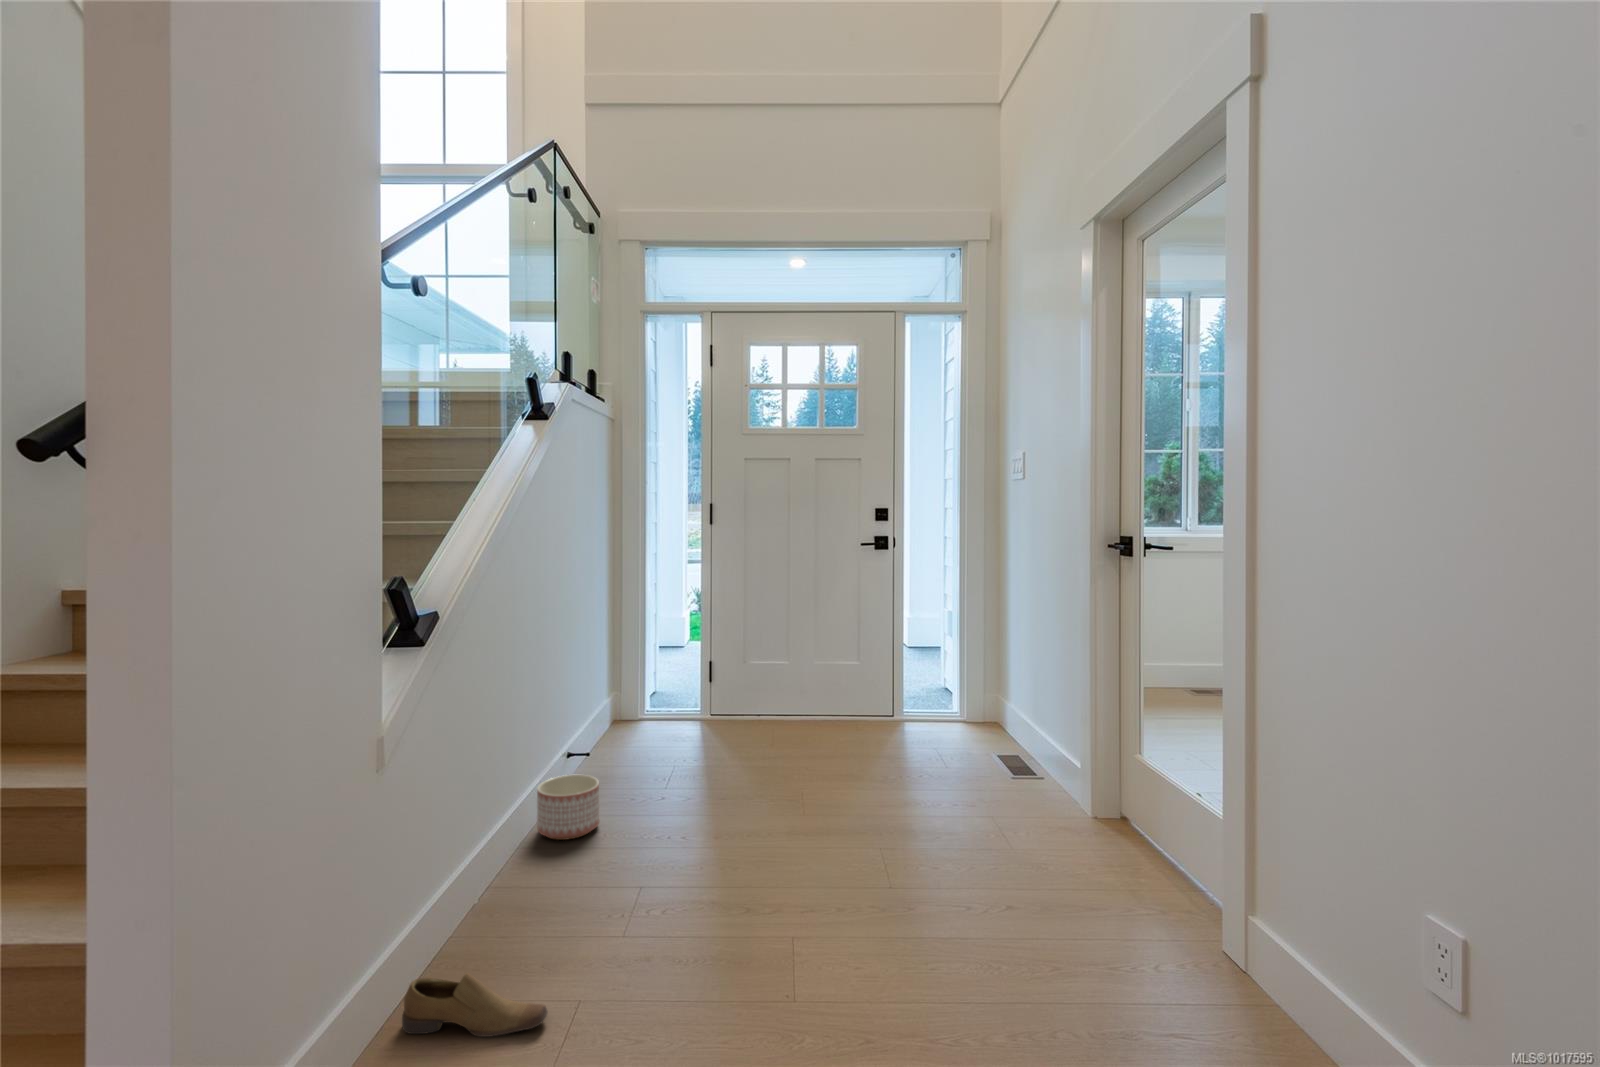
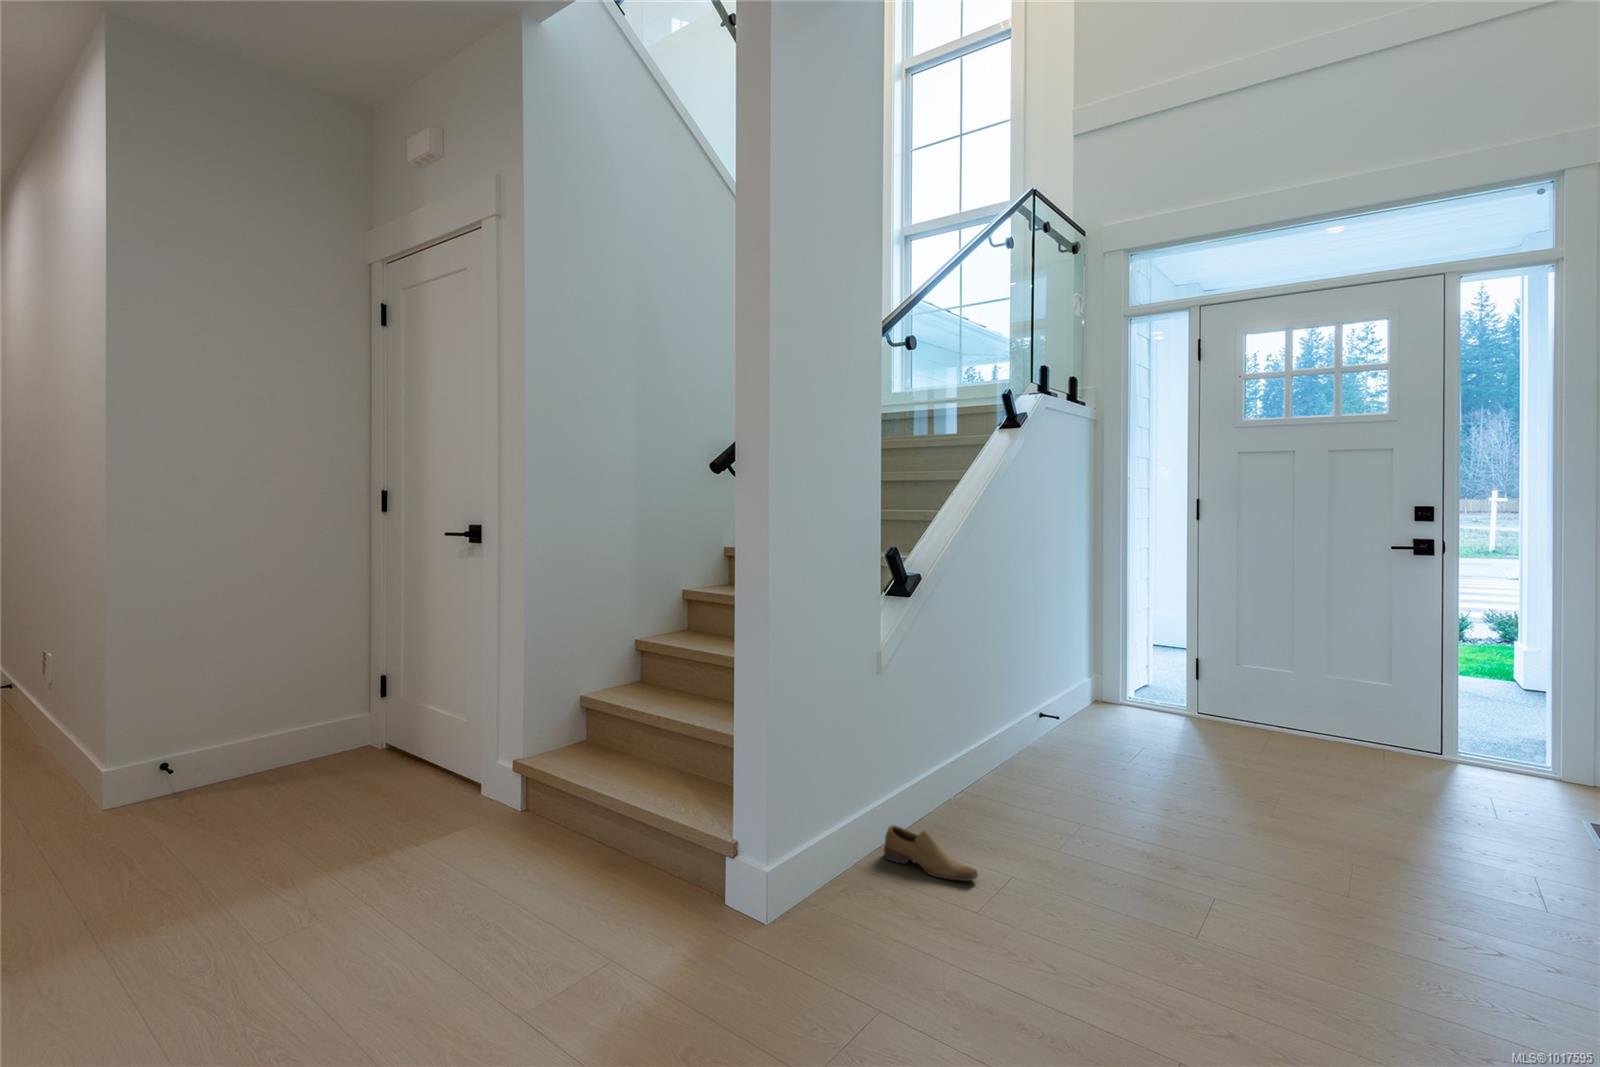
planter: present [537,775,599,840] -> none [1001,731,1054,783]

